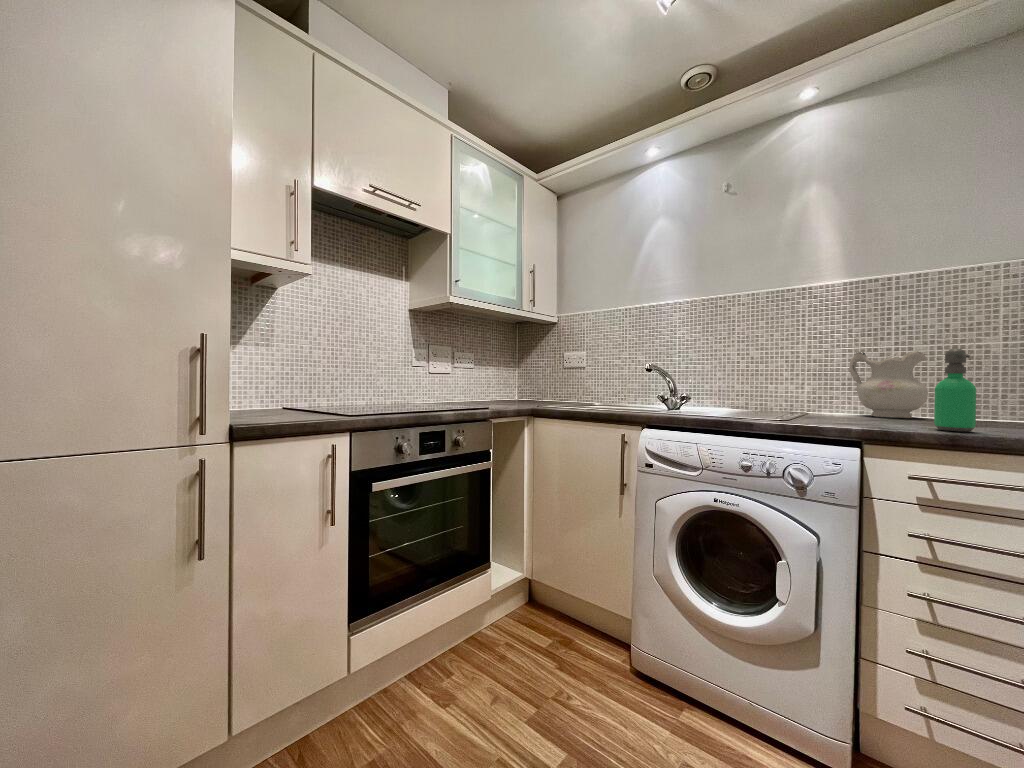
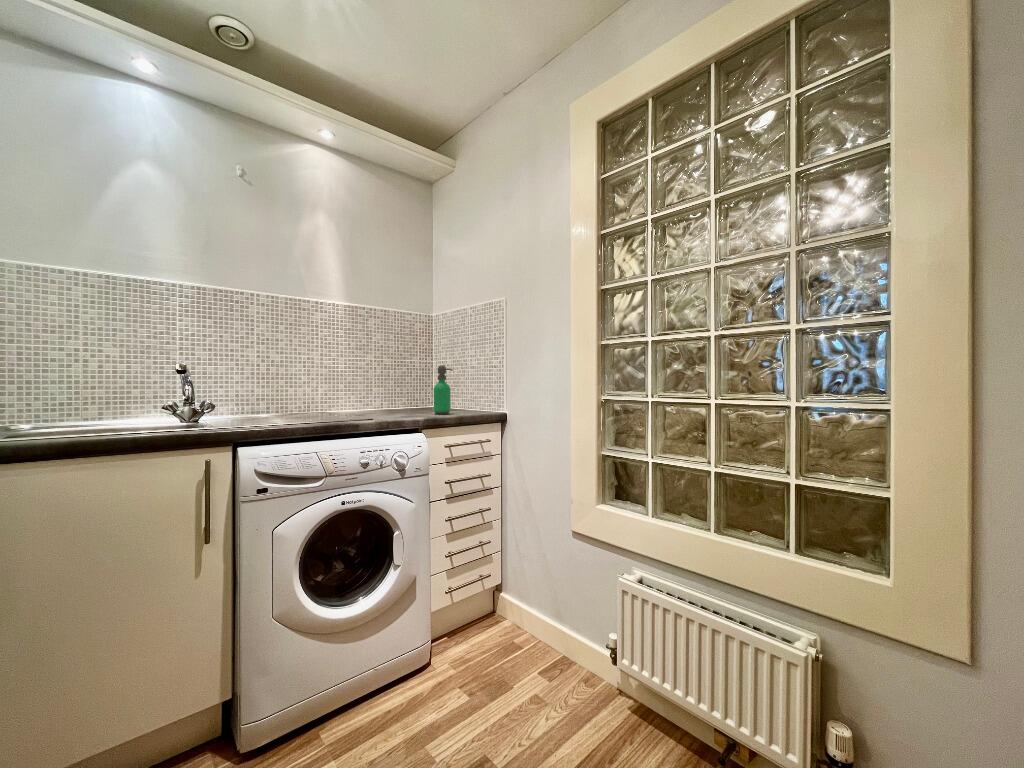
ceramic pitcher: present [849,351,928,418] -> none [348,361,392,410]

